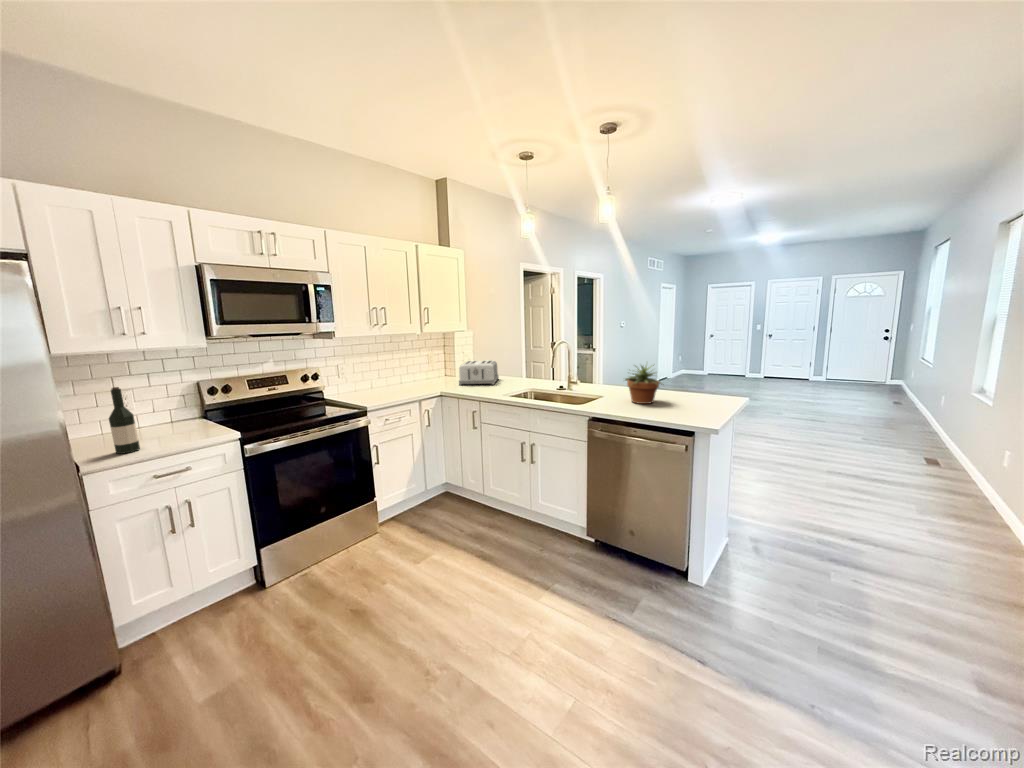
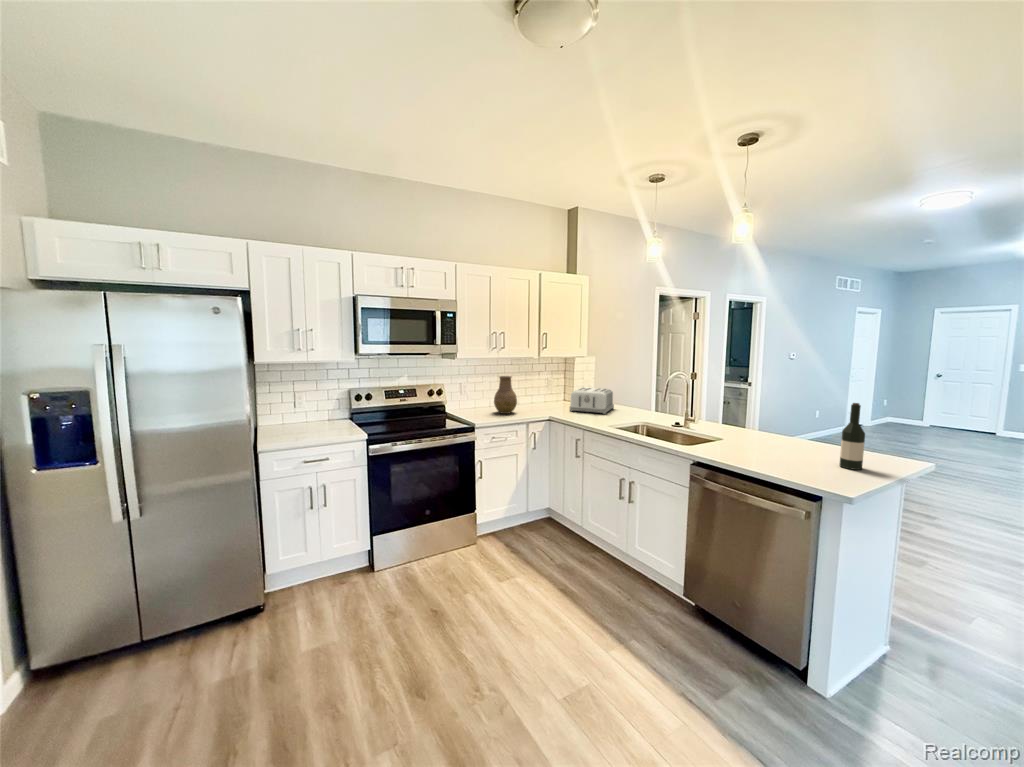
vase: none [381,354,406,394] -> present [494,376,517,414]
potted plant: present [625,365,661,404] -> none [742,404,797,455]
wine bottle: present [109,387,140,454] -> present [840,403,865,470]

